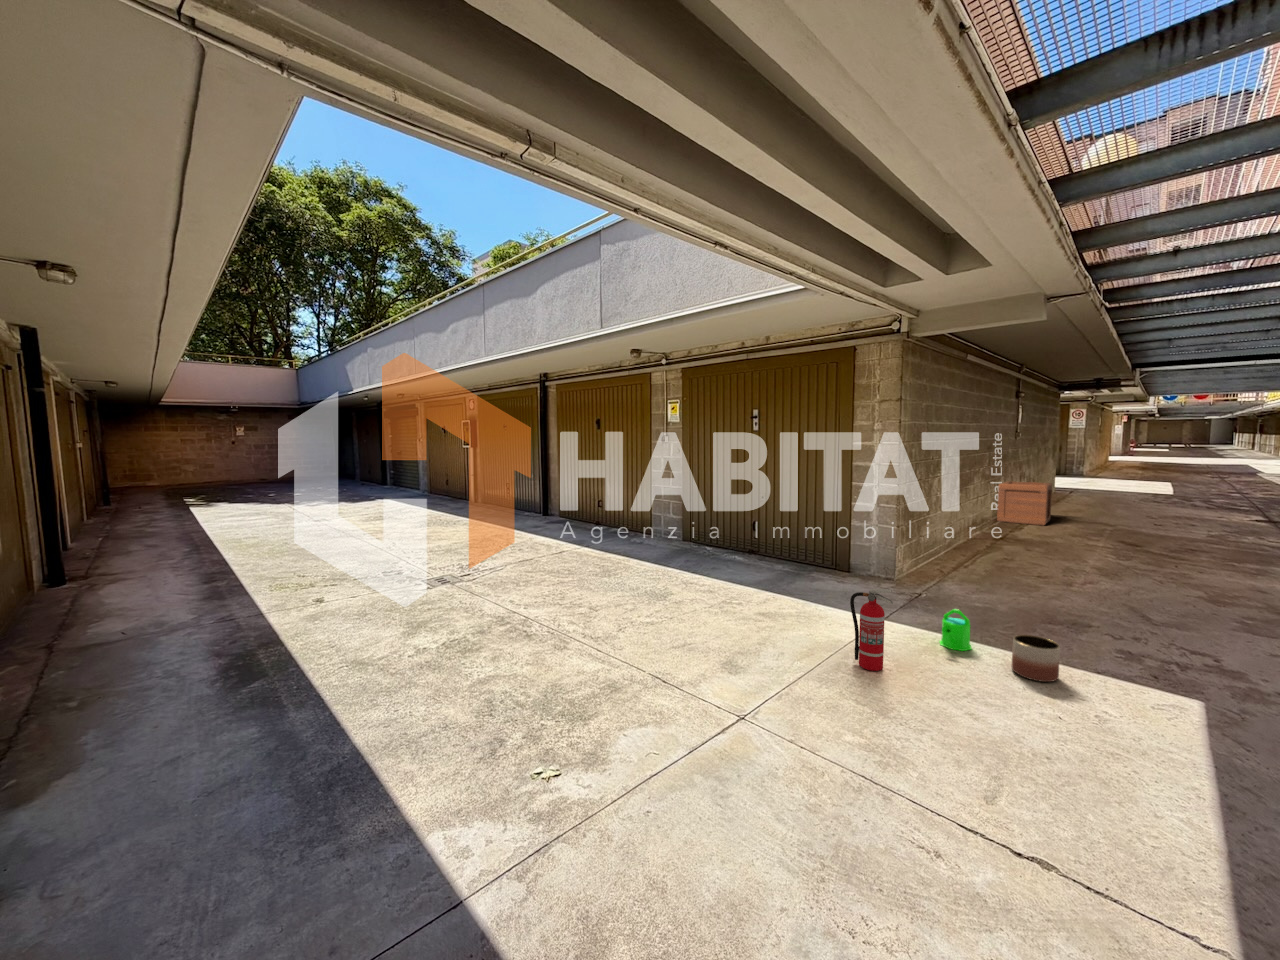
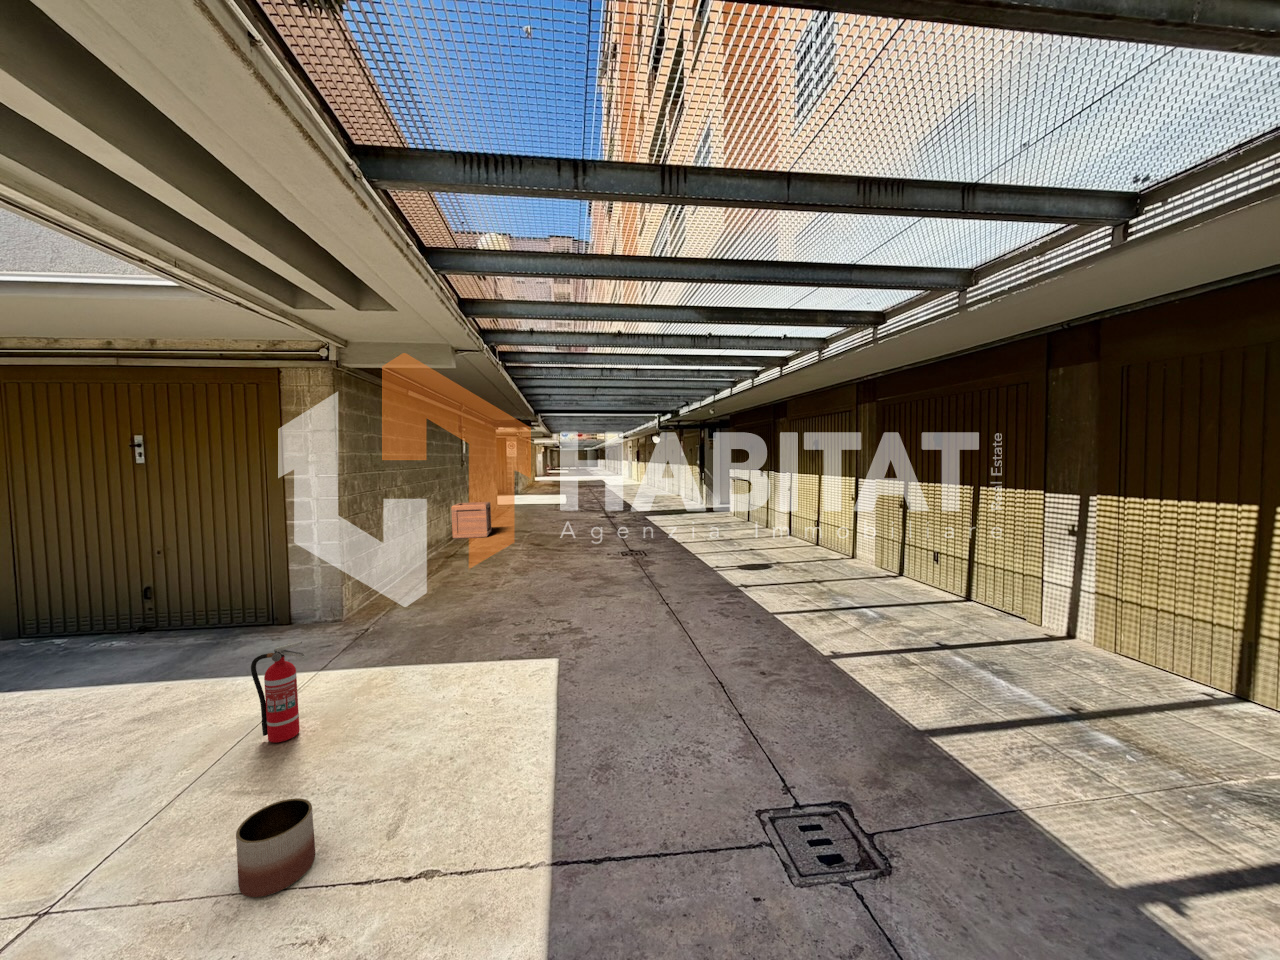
watering can: present [940,609,971,651] -> none [371,638,403,680]
planter: present [1011,635,1060,682] -> present [236,798,315,897]

